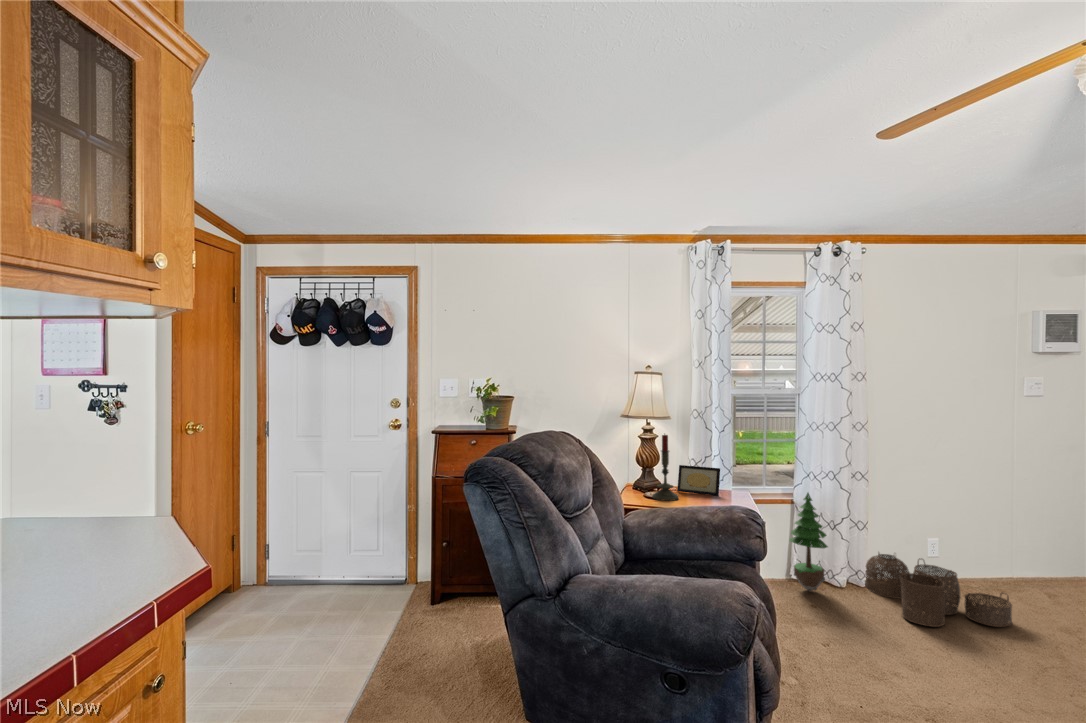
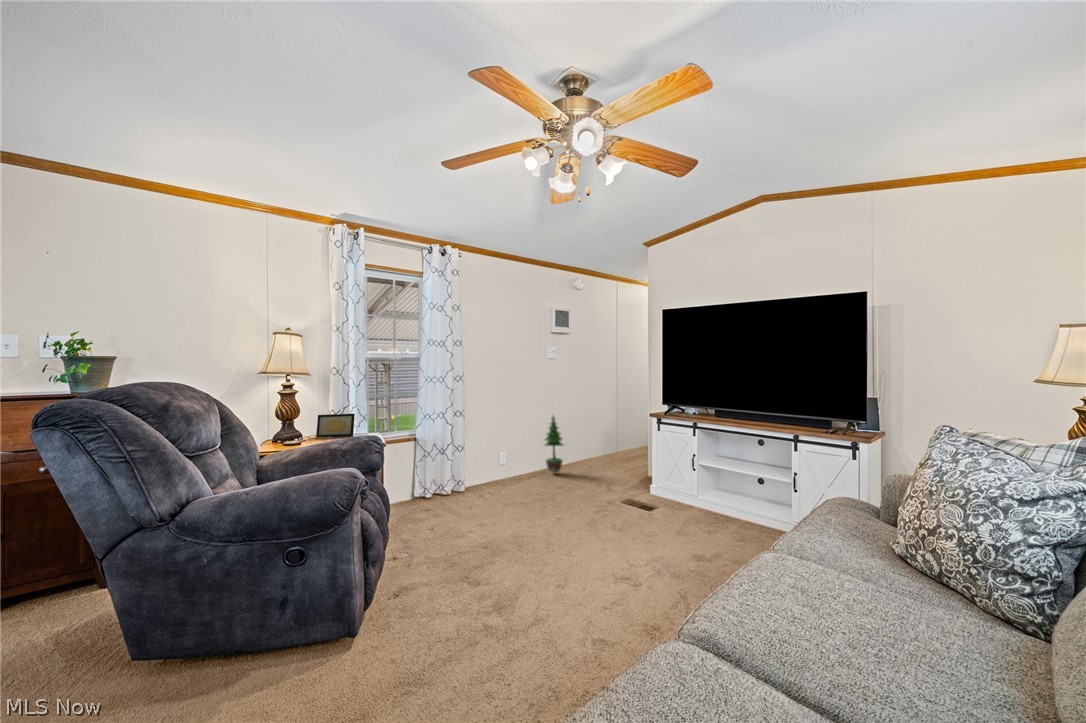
candle: present [652,434,679,501] -> none [291,385,316,444]
potted tree: present [789,493,828,591] -> present [544,417,563,473]
woven basket: present [865,553,1012,627] -> none [463,465,543,506]

